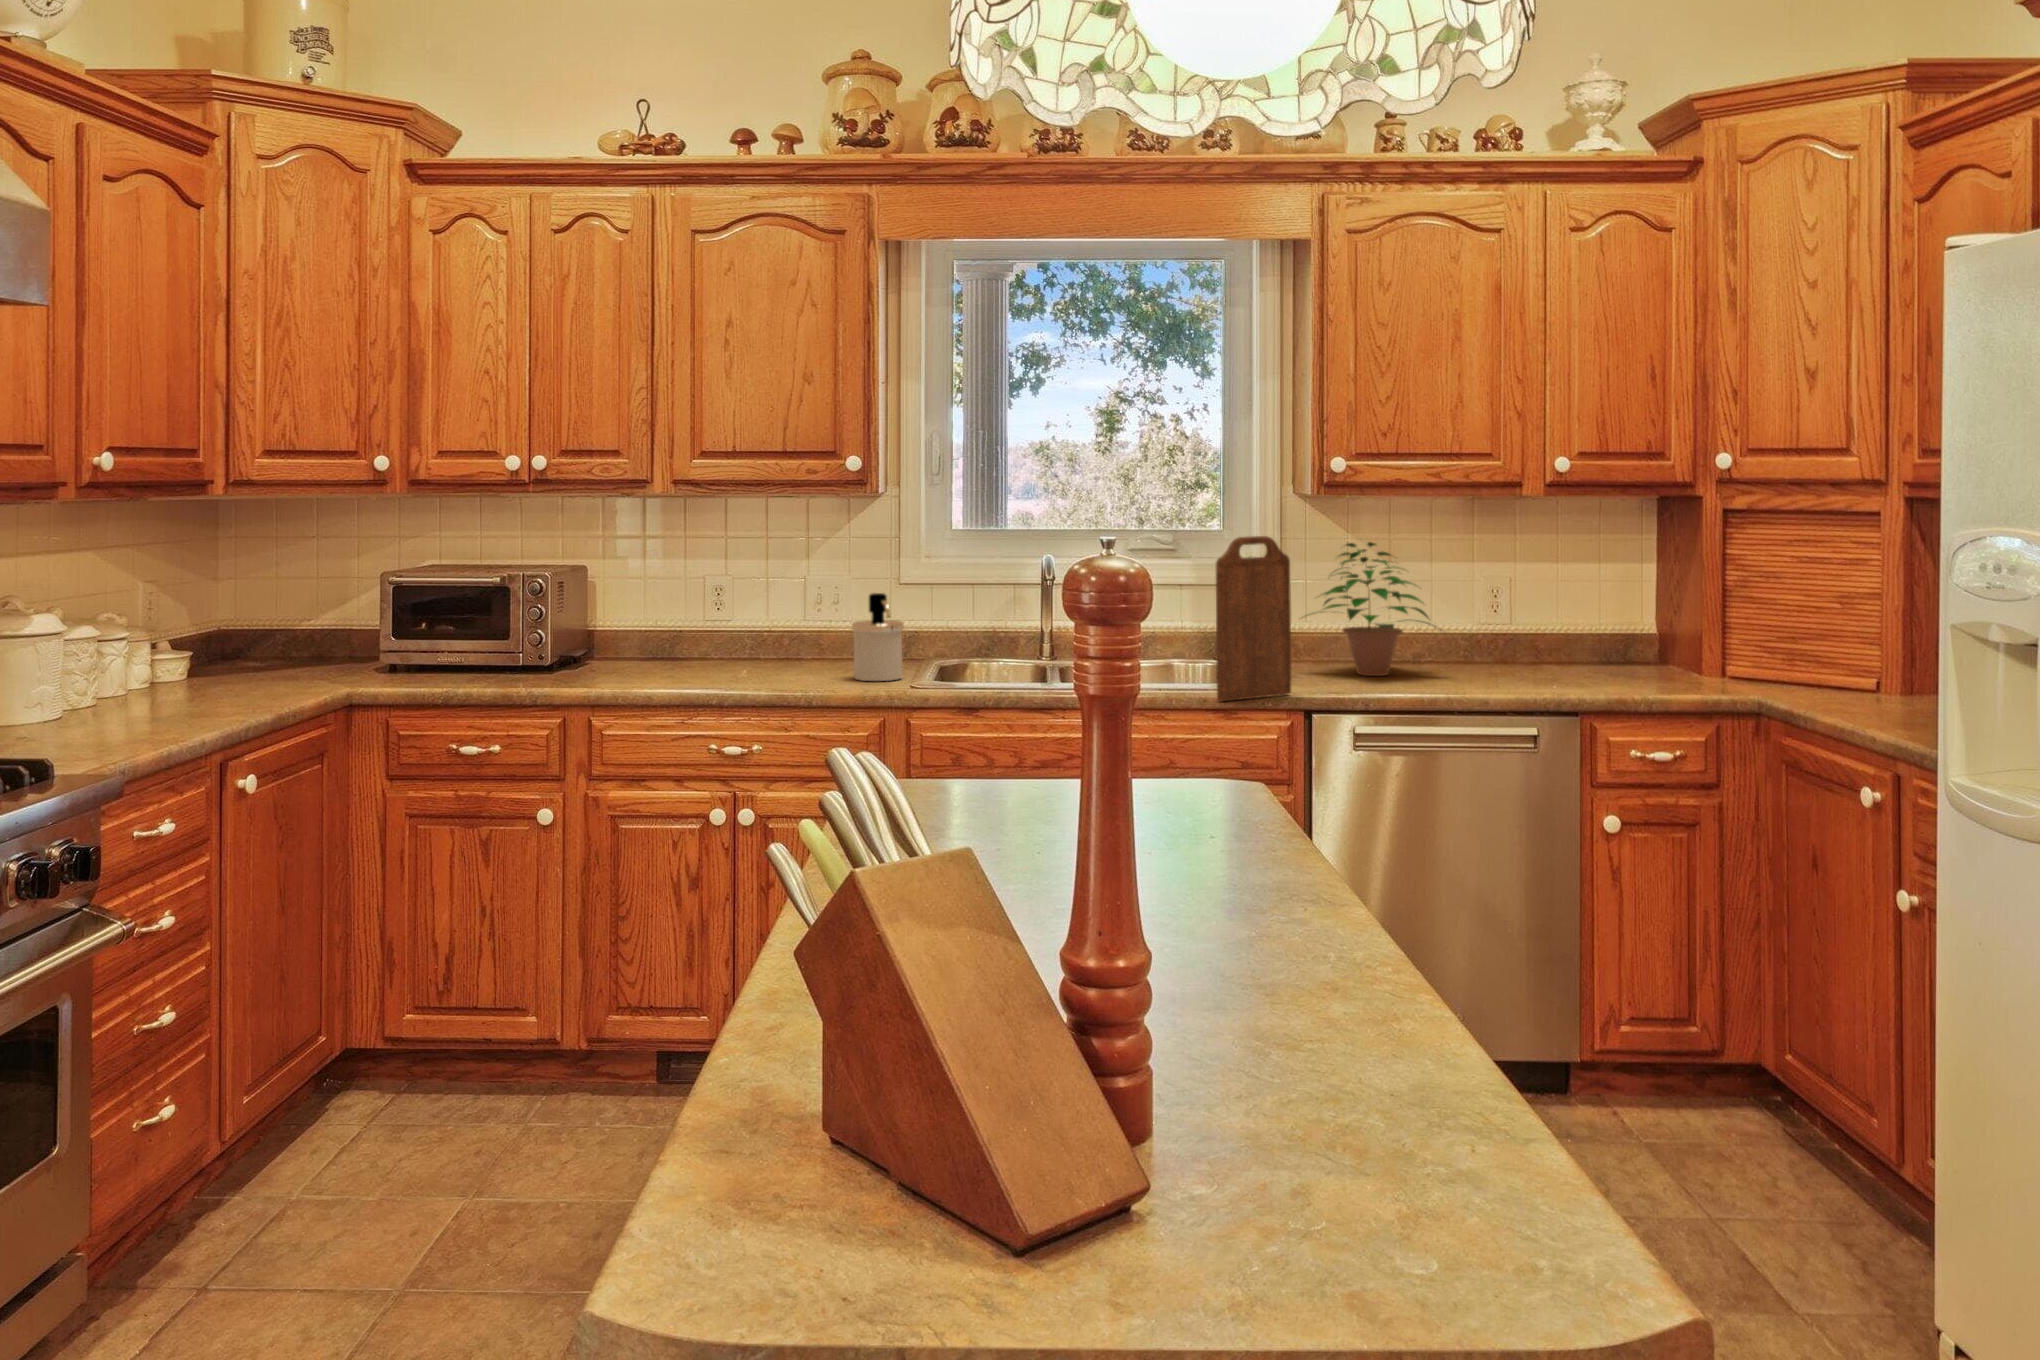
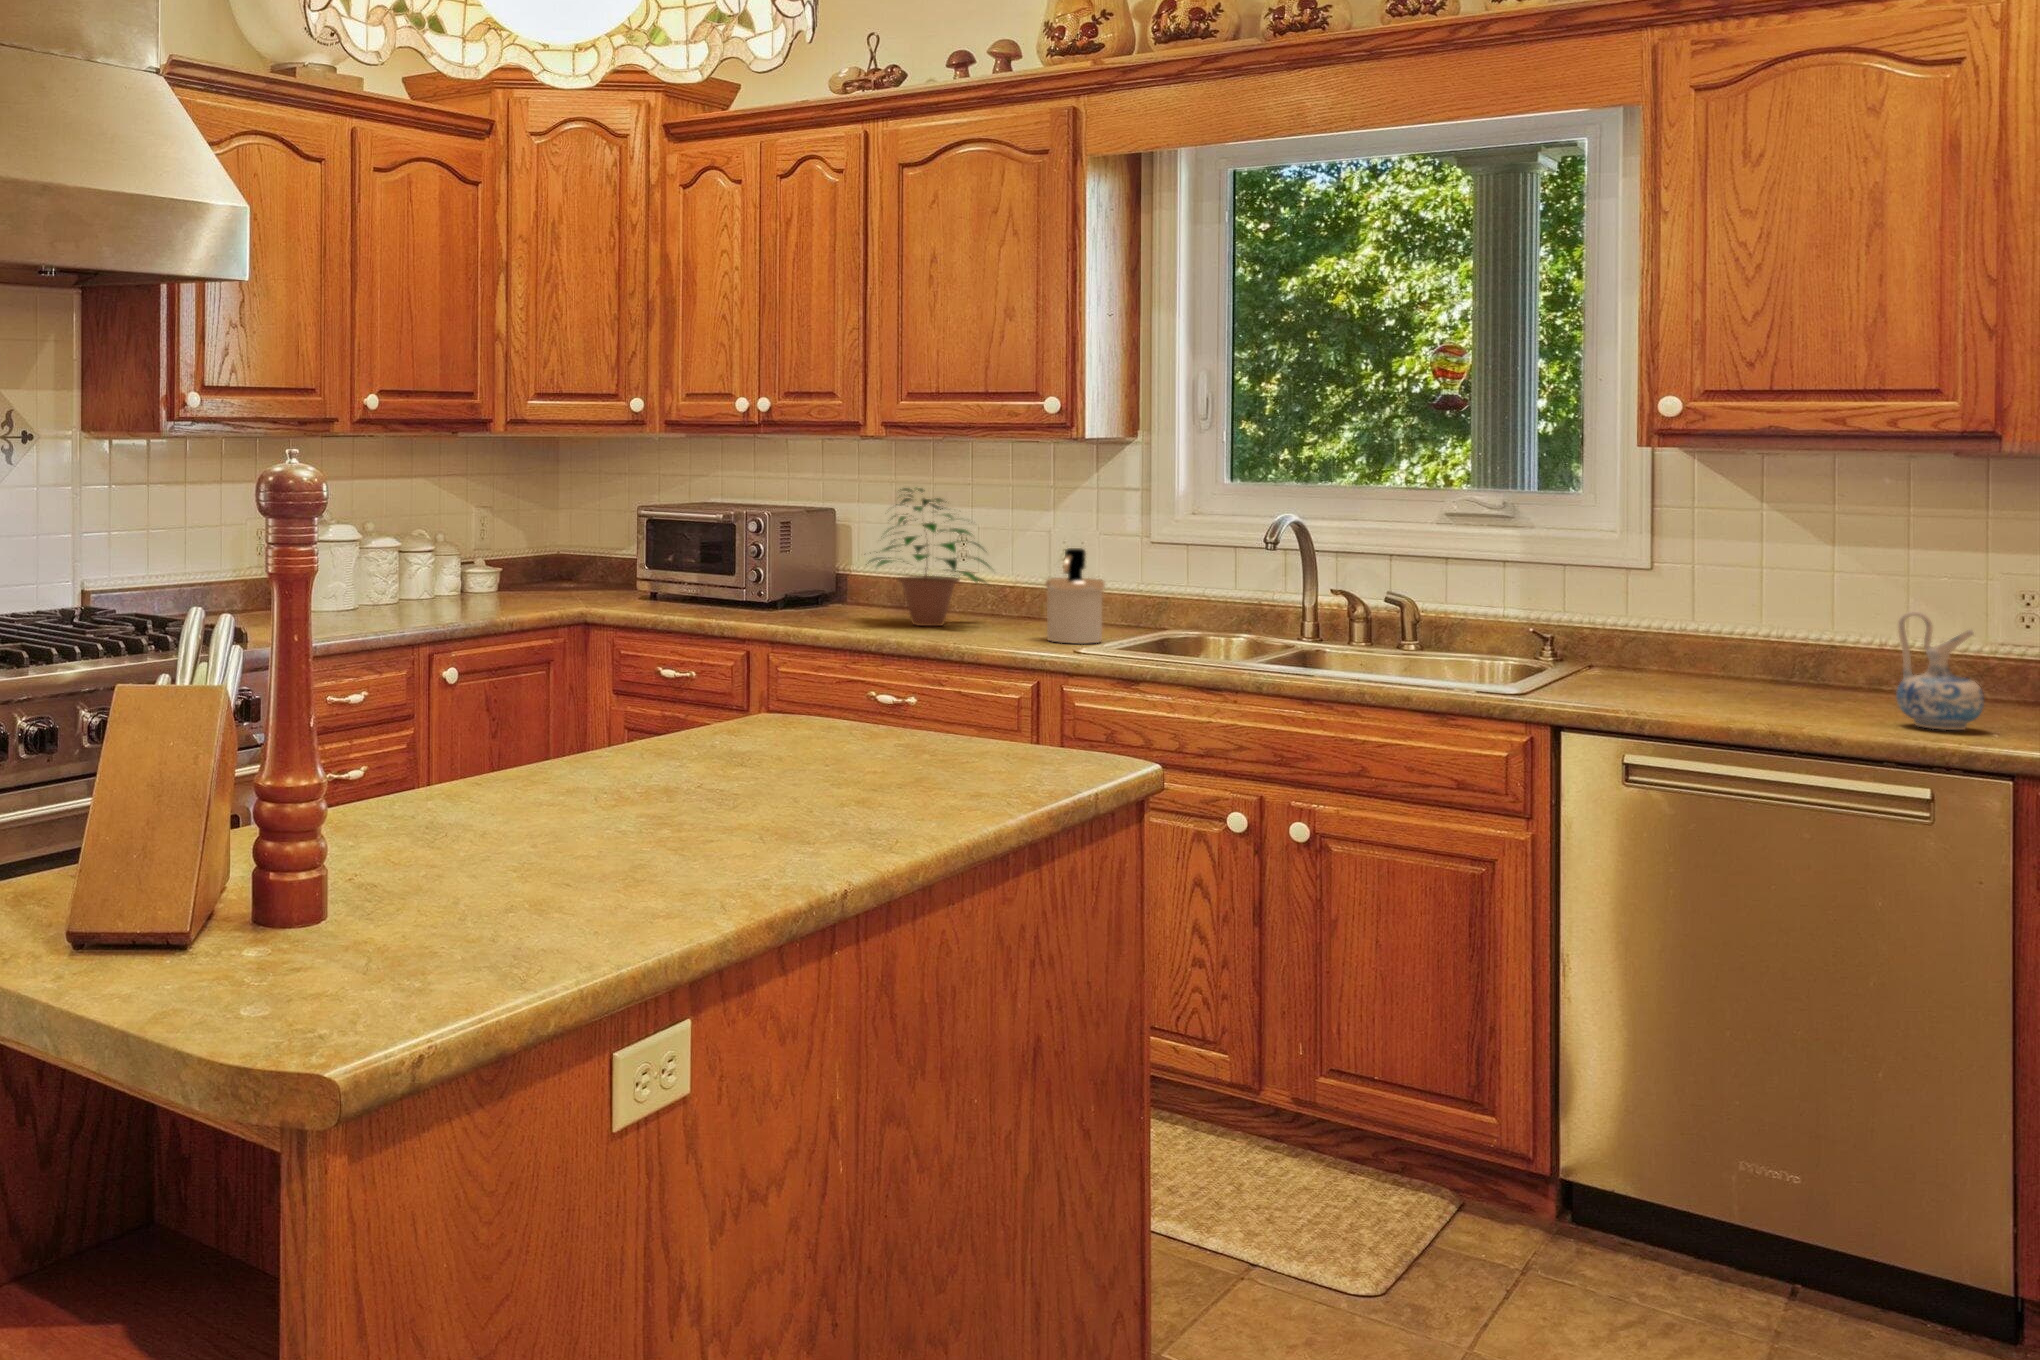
cutting board: present [1216,536,1291,701] -> none [1398,493,1529,697]
potted plant: present [1324,542,1433,676] -> present [866,487,990,626]
ceramic pitcher: none [1505,610,1555,691] -> present [1896,611,1984,730]

